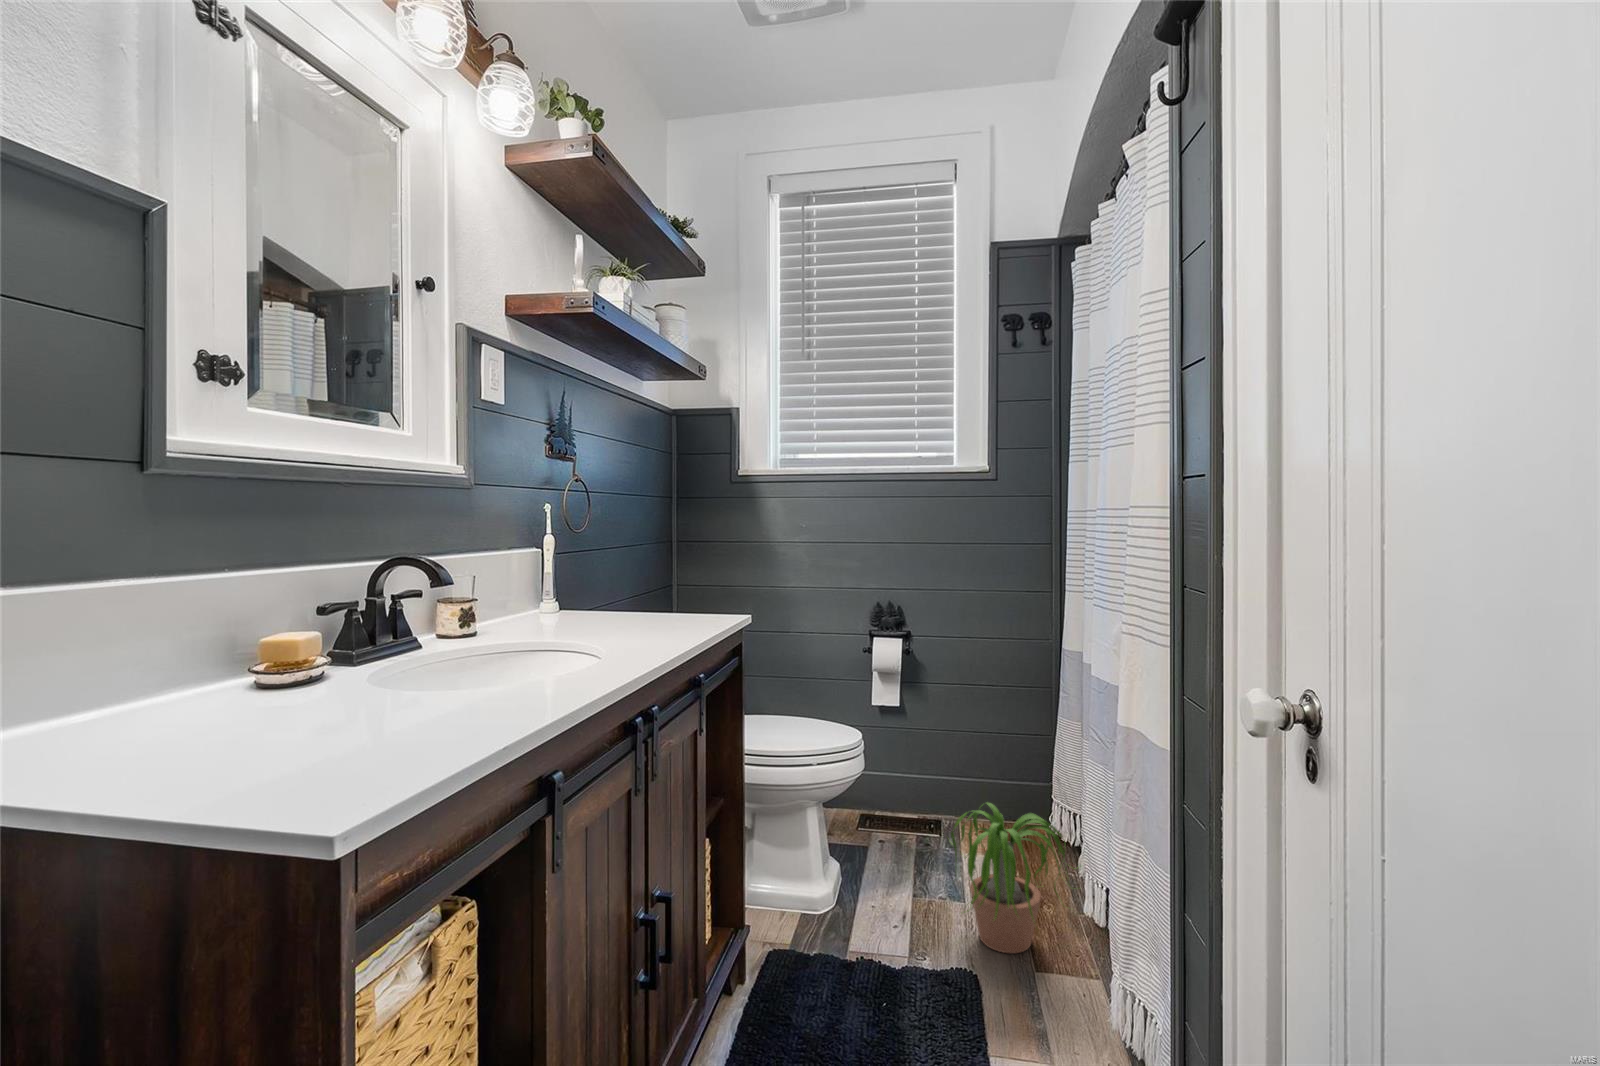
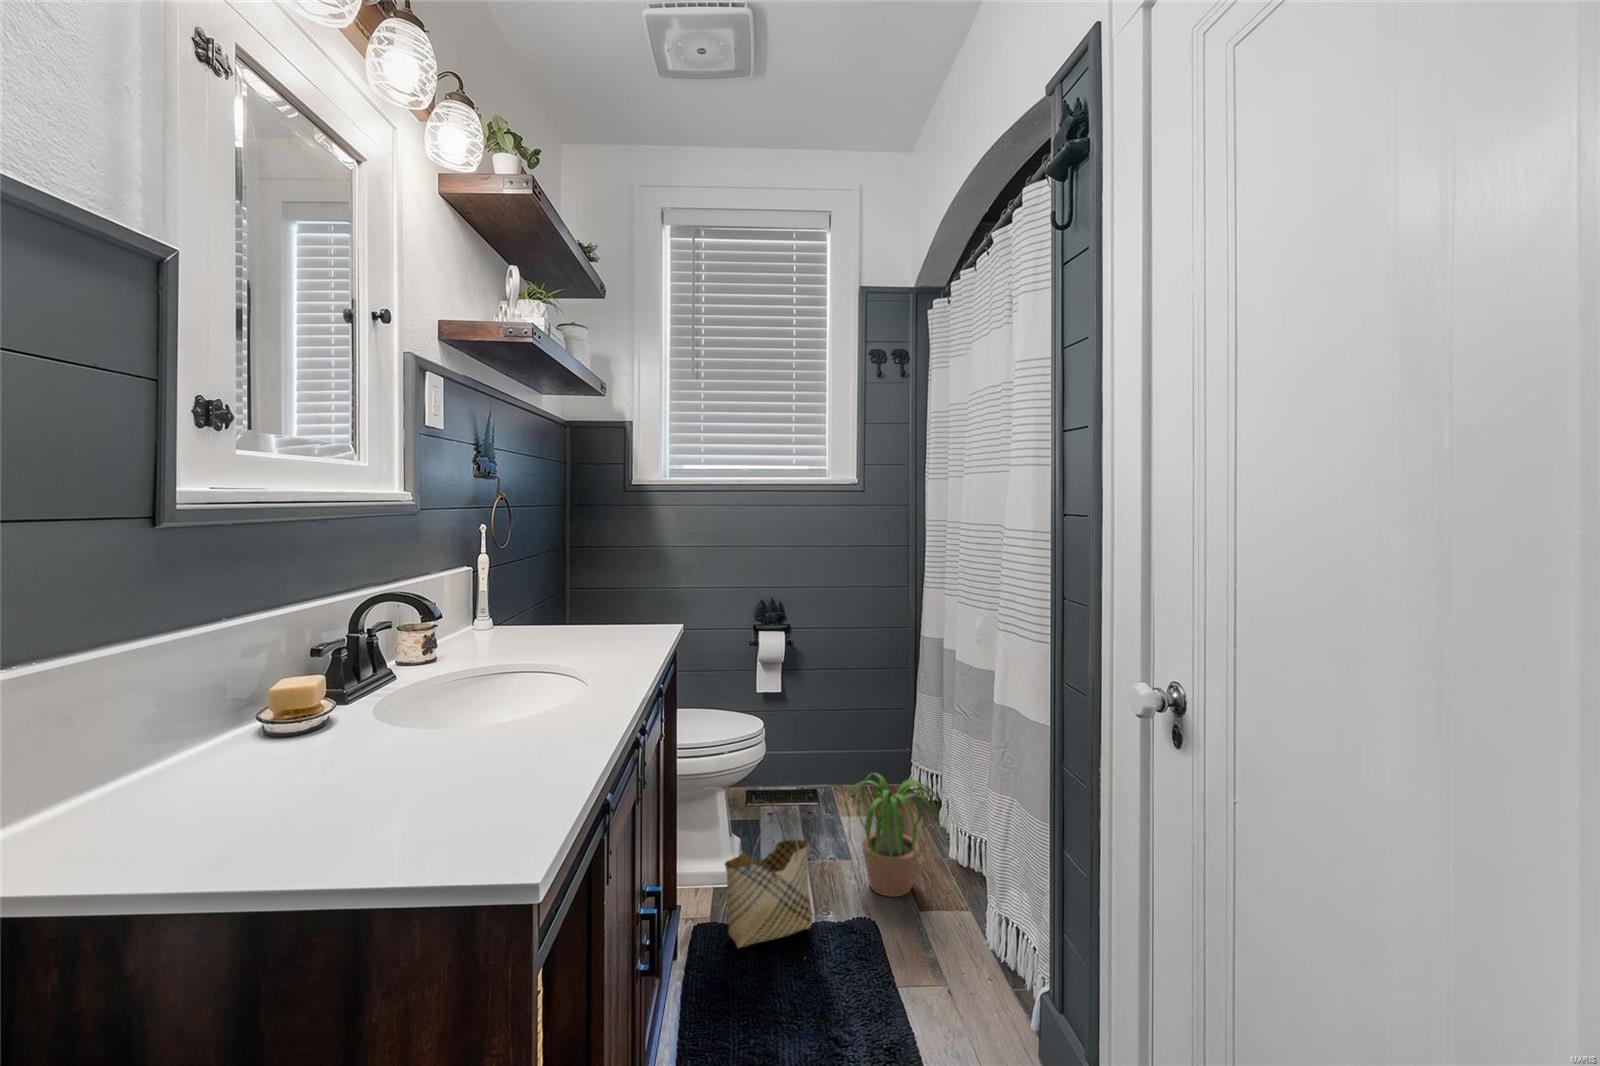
woven basket: none [796,818,898,984] -> present [725,800,812,948]

